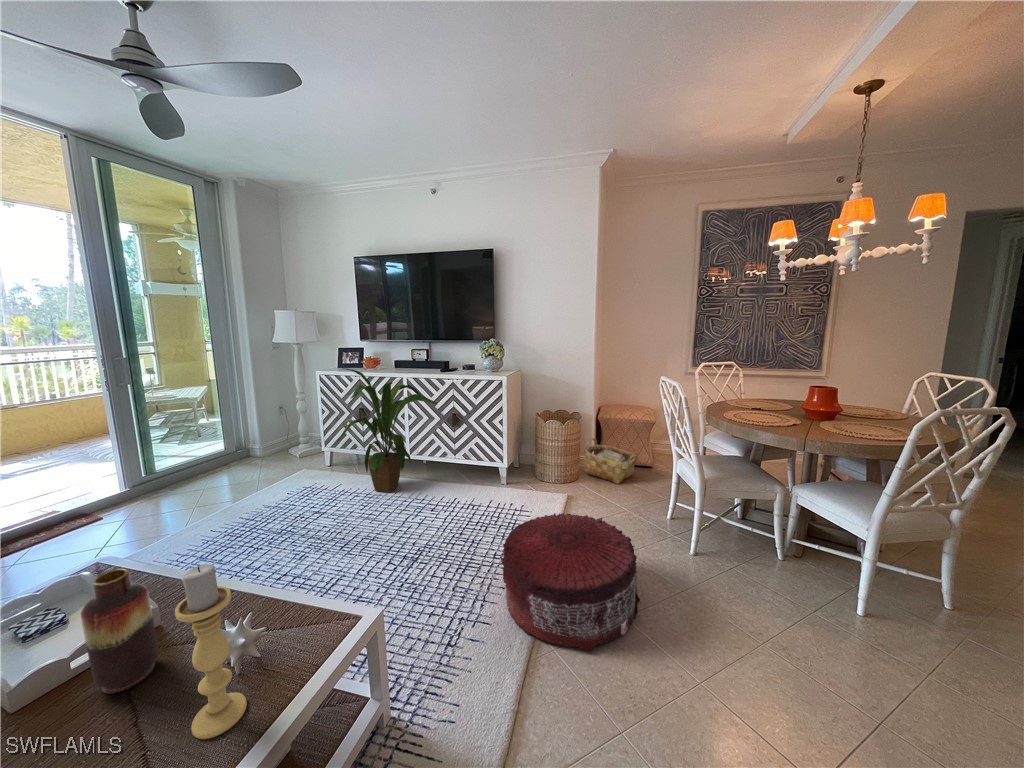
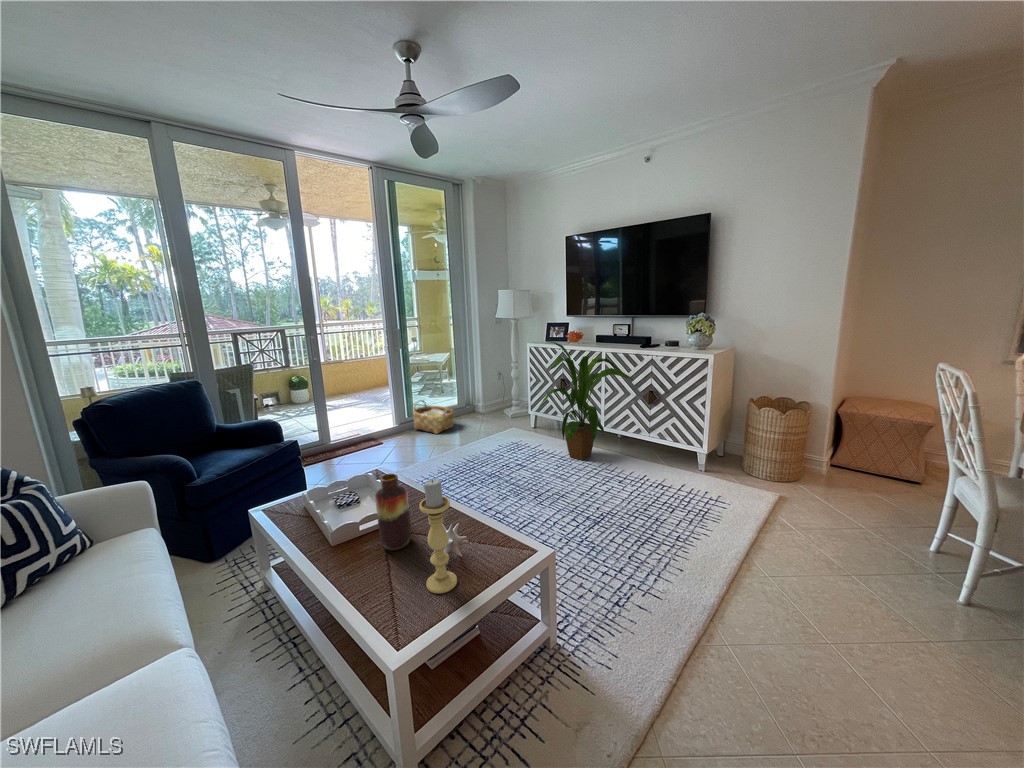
woven basket: present [584,438,638,484] -> present [413,400,455,434]
pouf: present [501,513,640,651] -> none [678,509,852,659]

